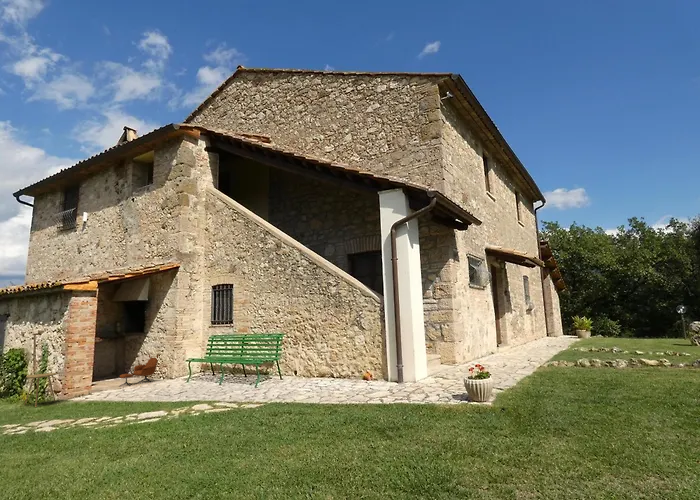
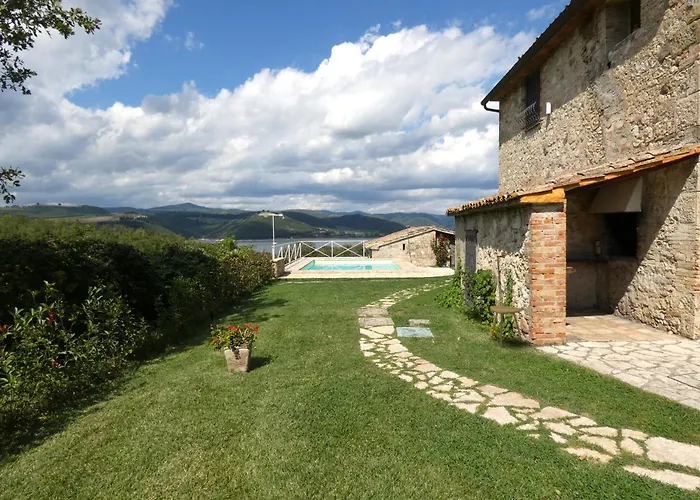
lounge chair: present [120,355,158,386] -> none [603,292,666,336]

